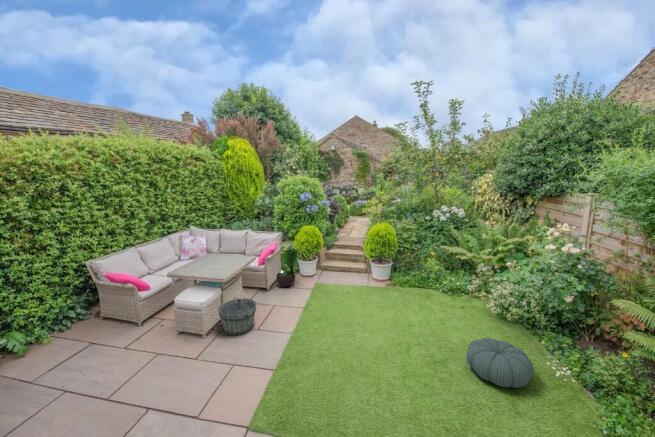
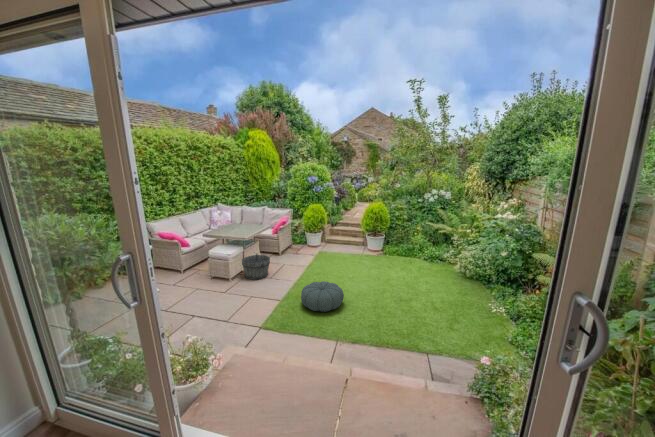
potted tree: present [277,248,299,287] -> none [287,218,307,252]
pouf: present [467,338,534,388] -> present [301,281,344,312]

